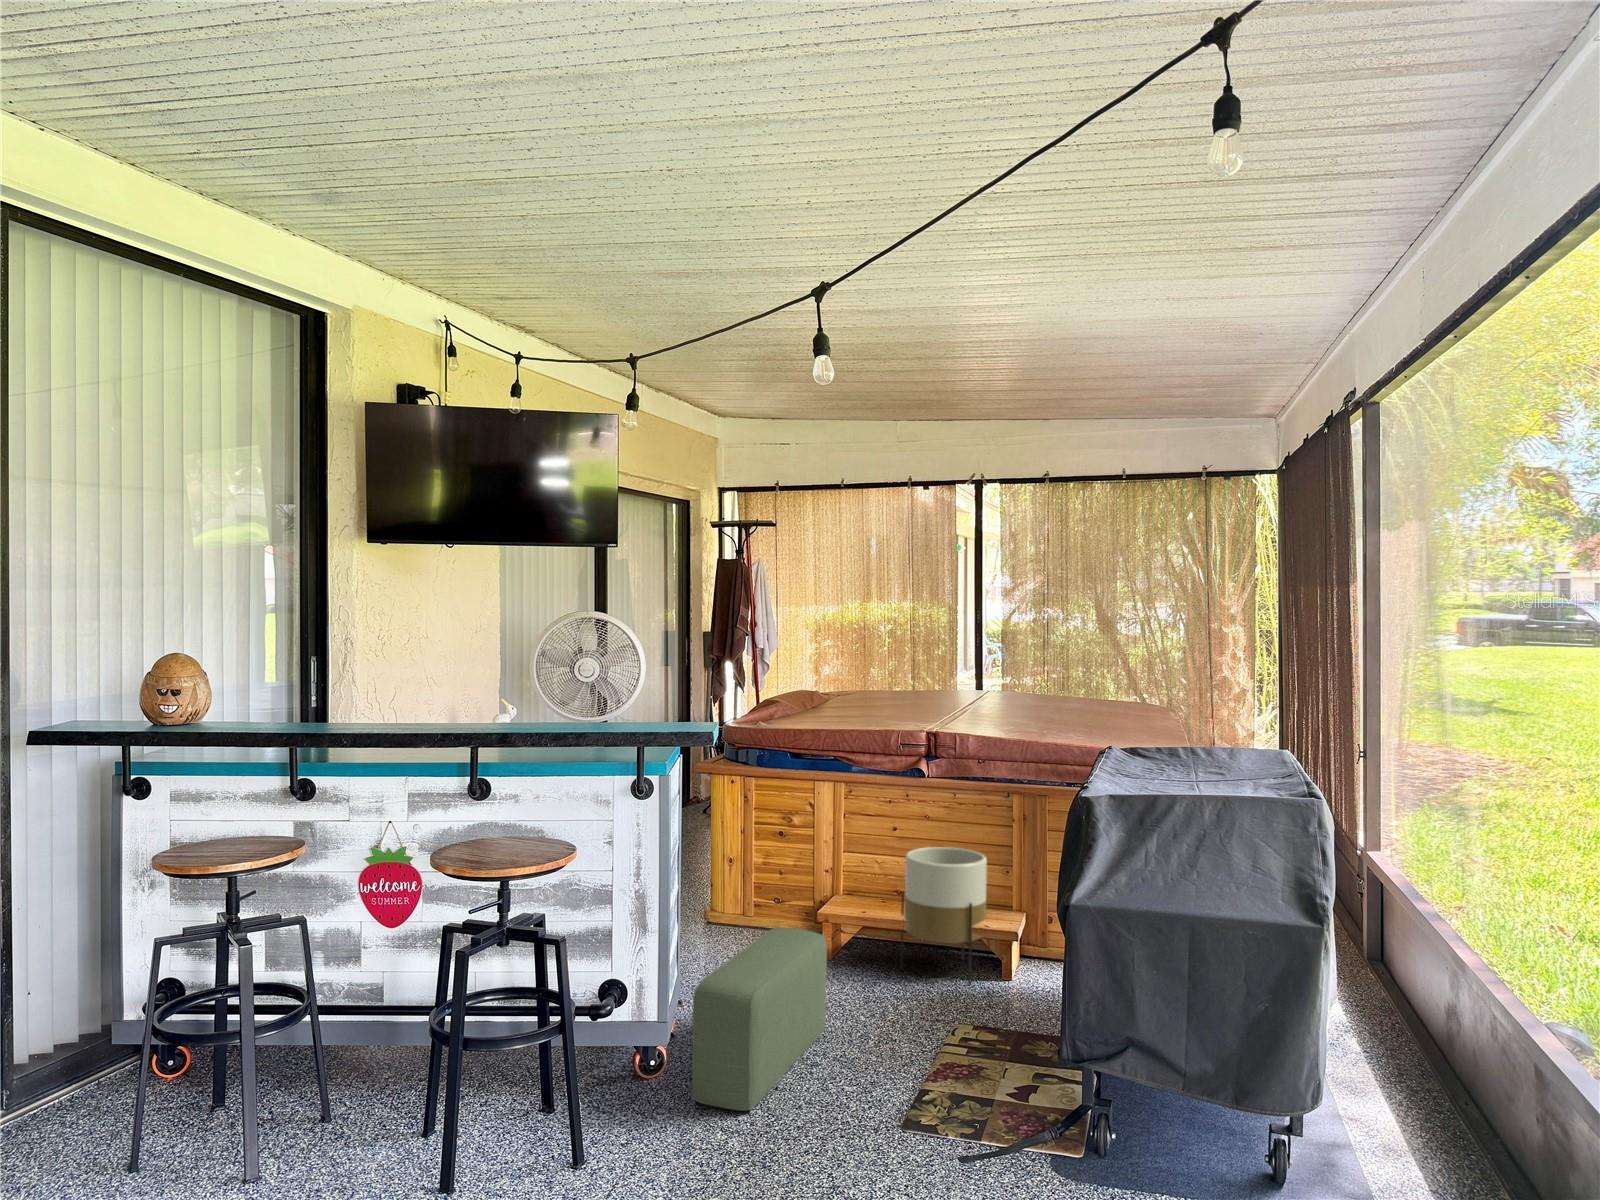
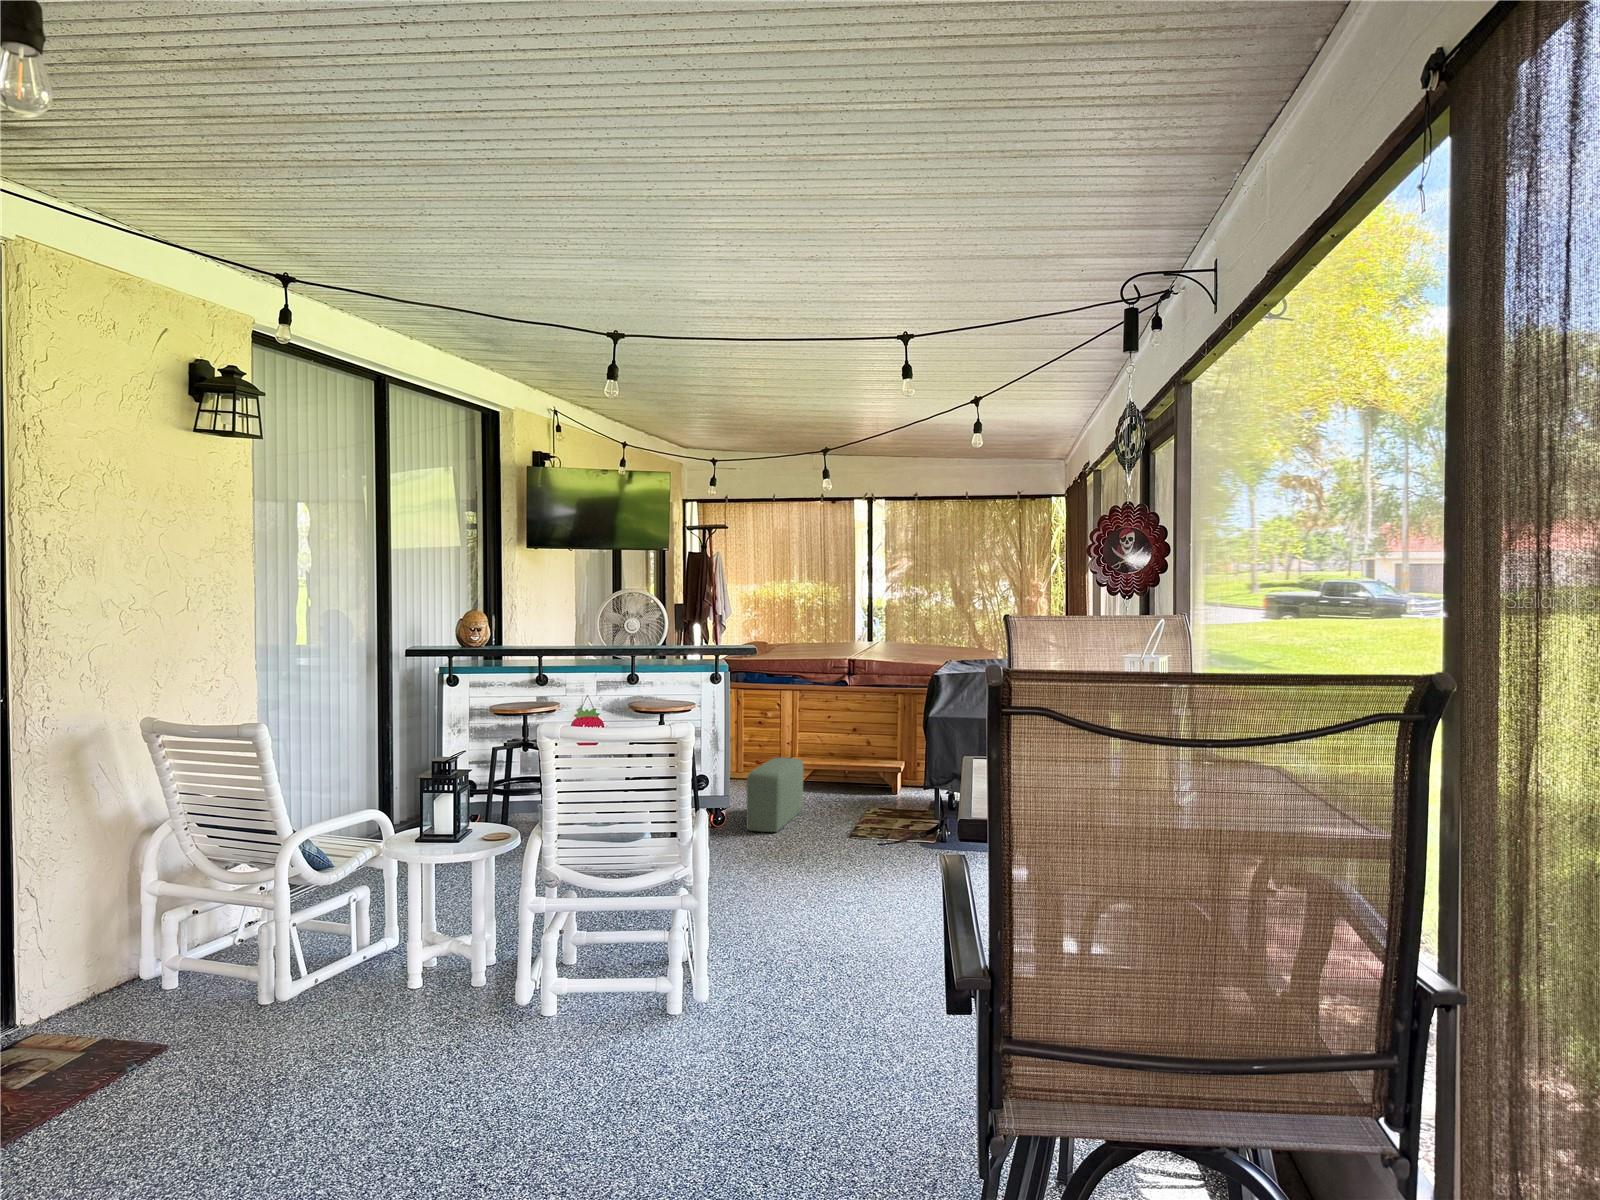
planter: present [901,847,987,985] -> none [836,724,884,795]

